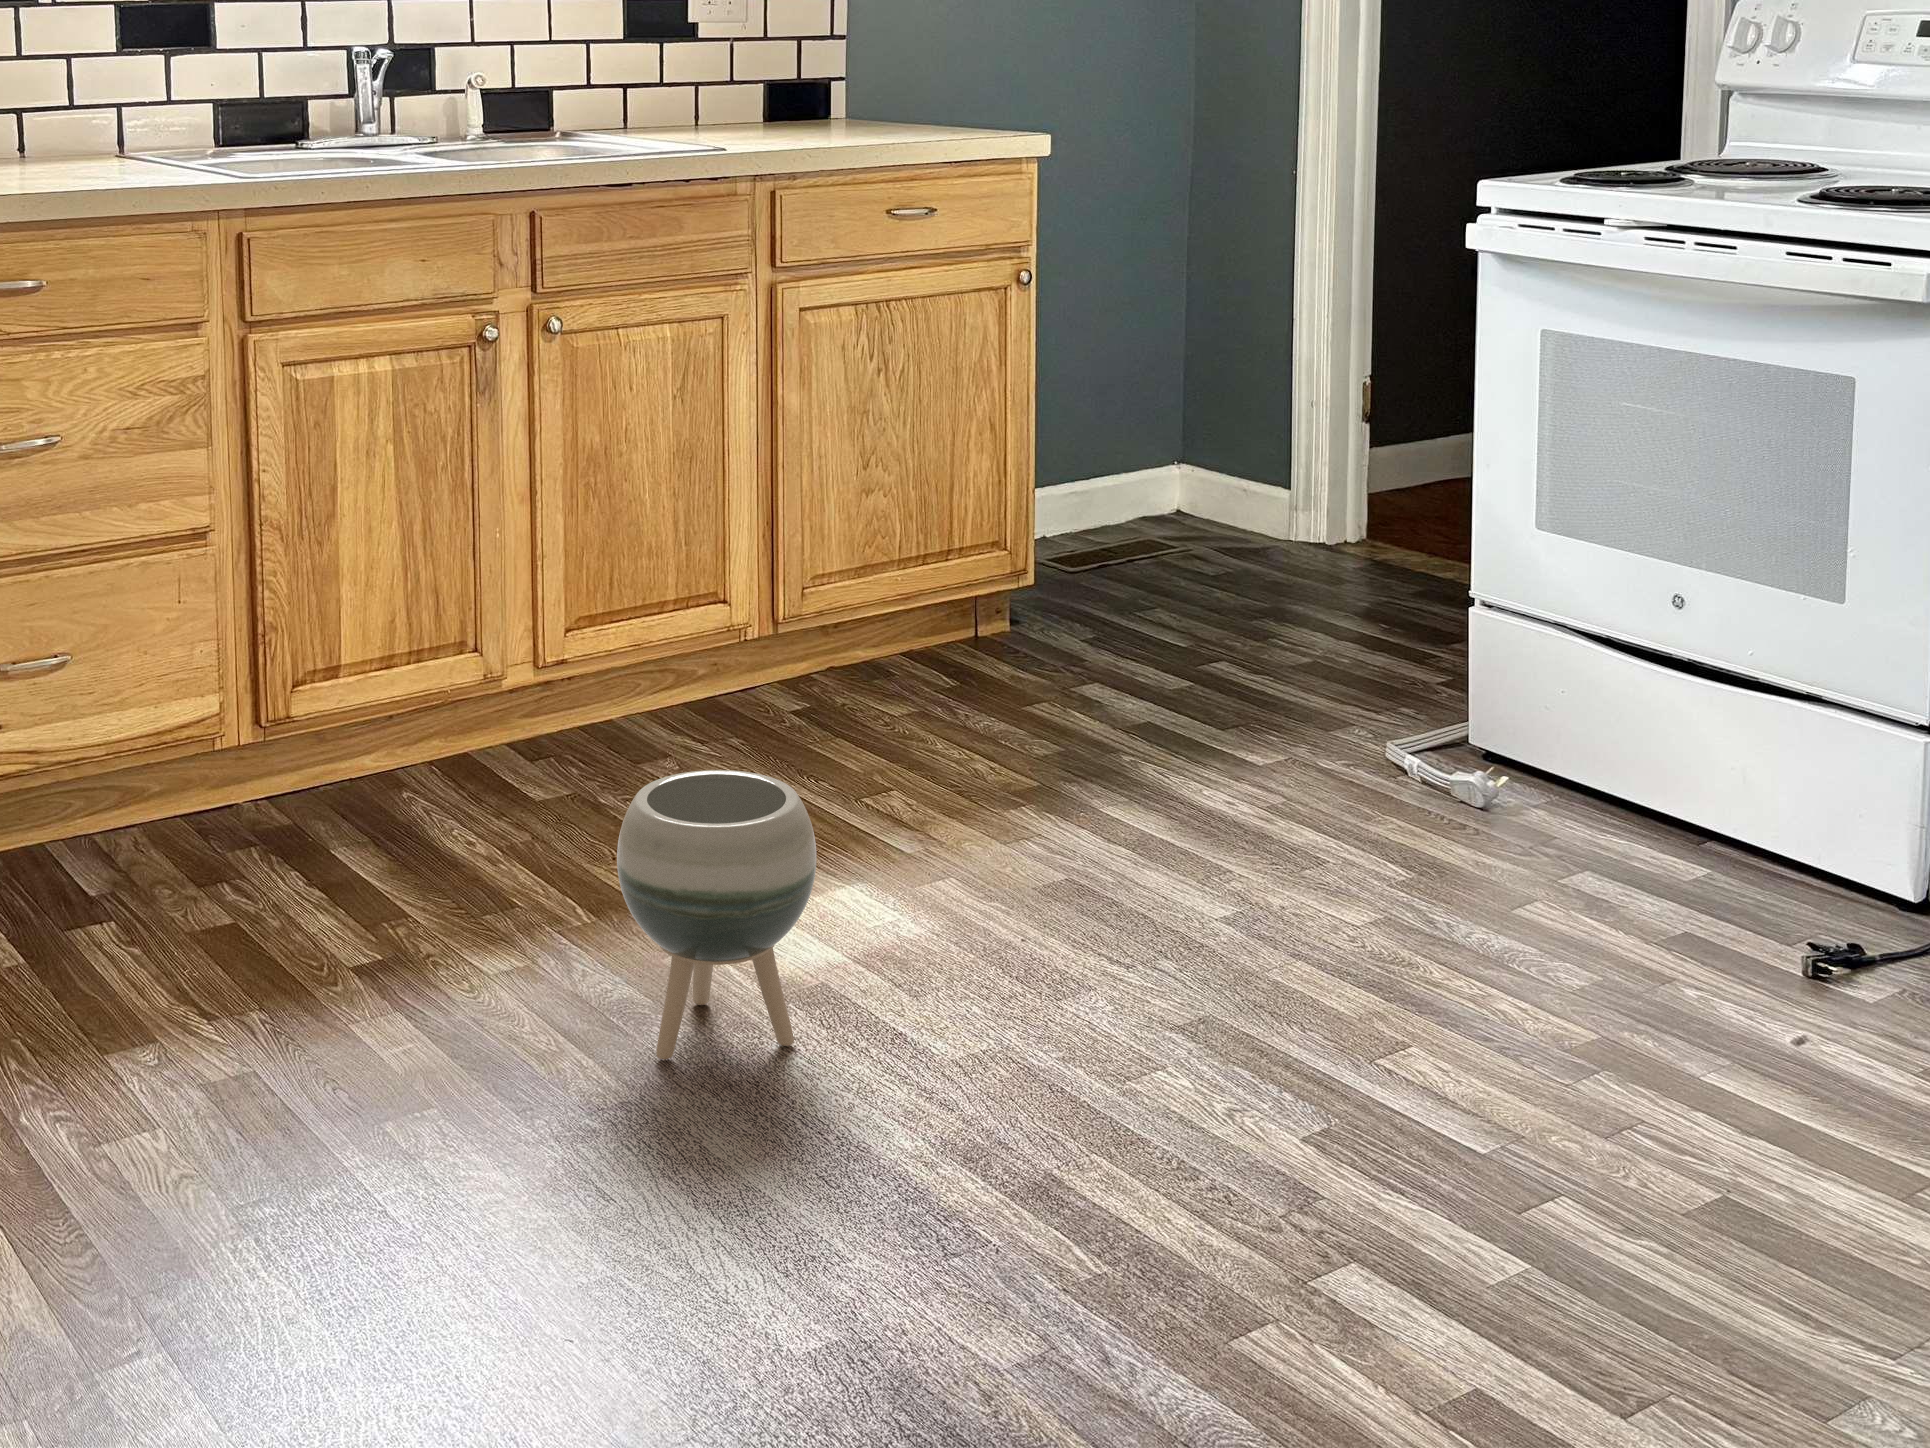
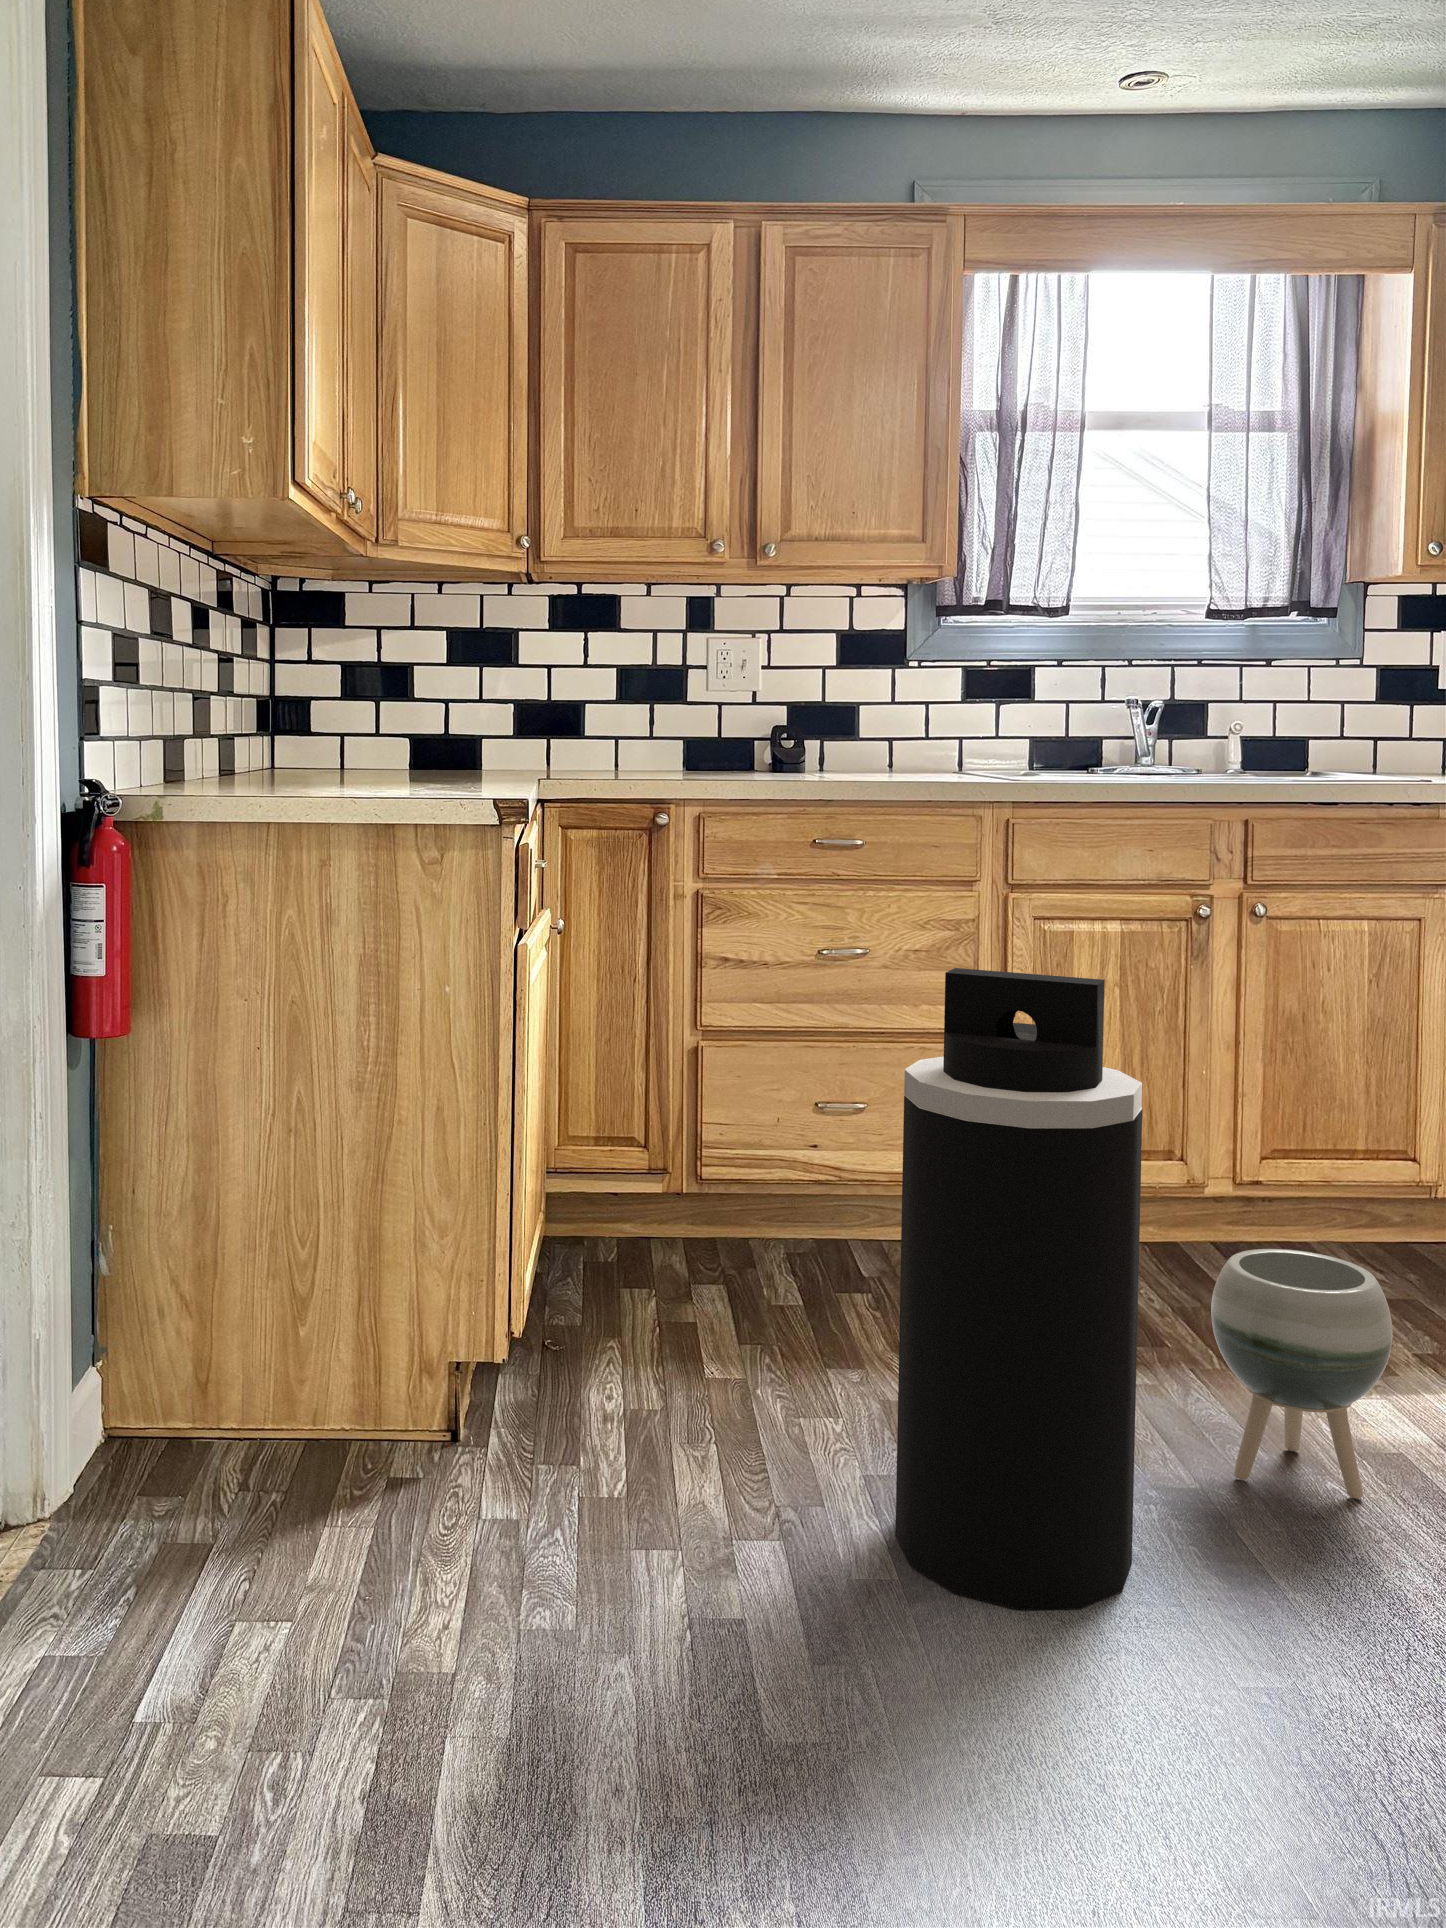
trash can: none [288,505,599,1330] -> present [895,968,1142,1609]

